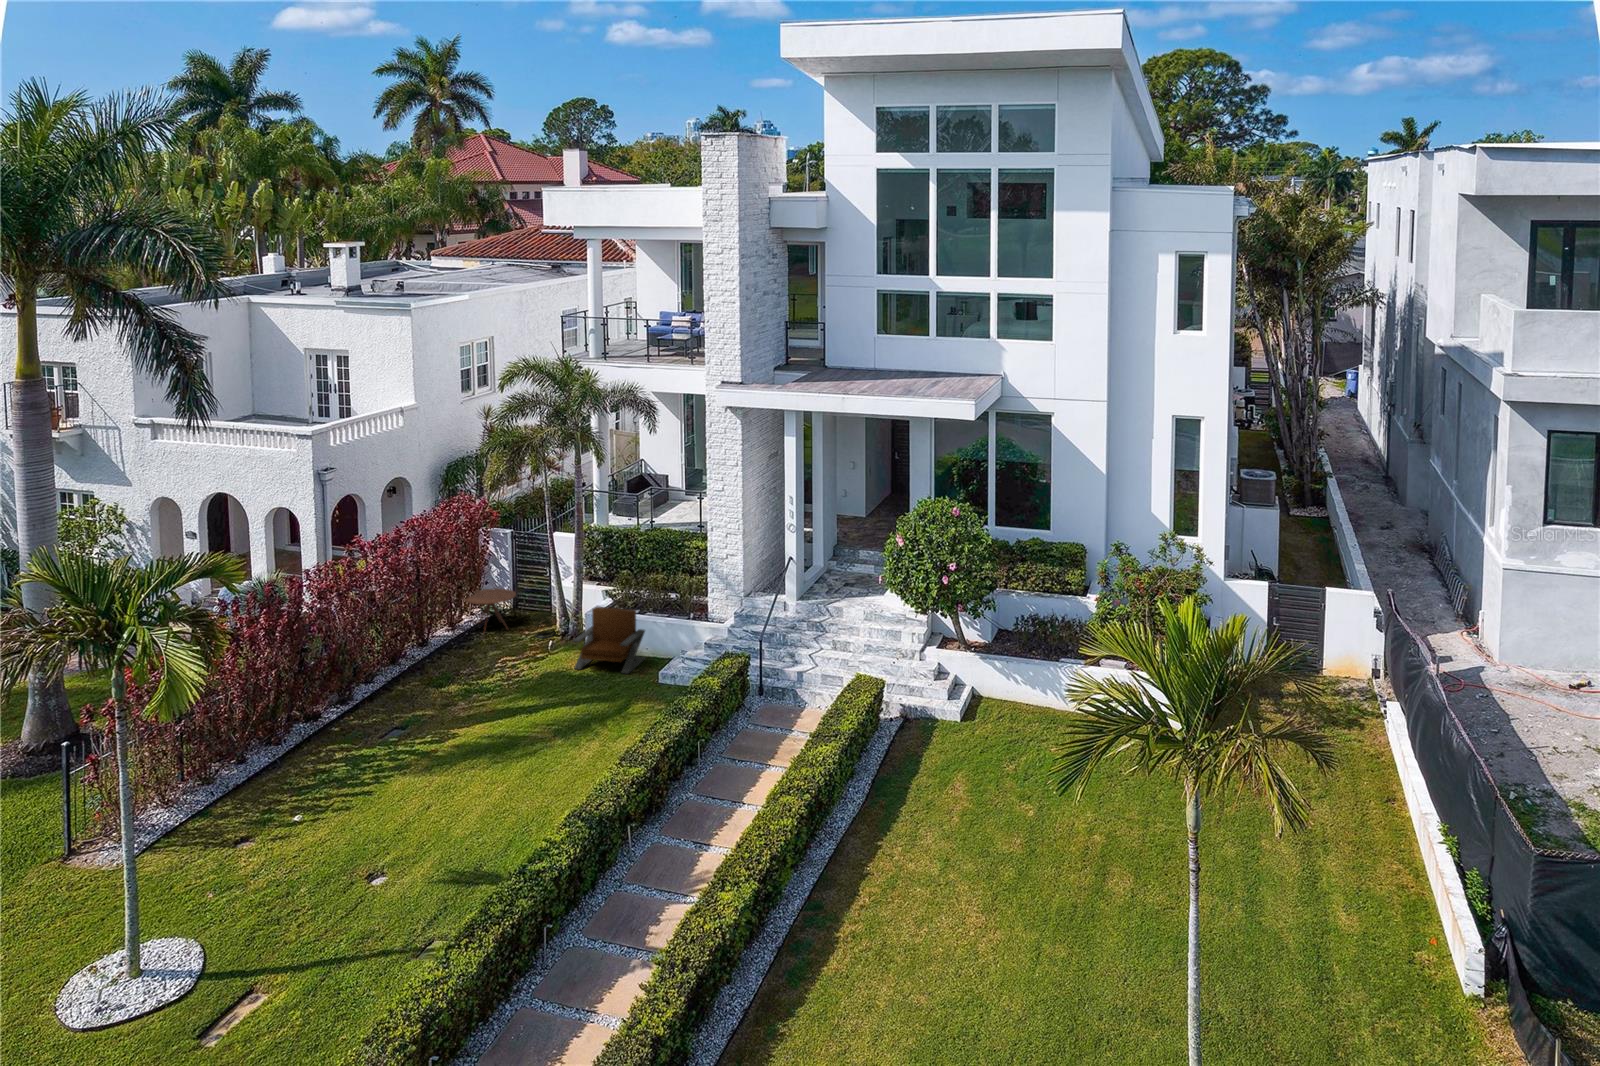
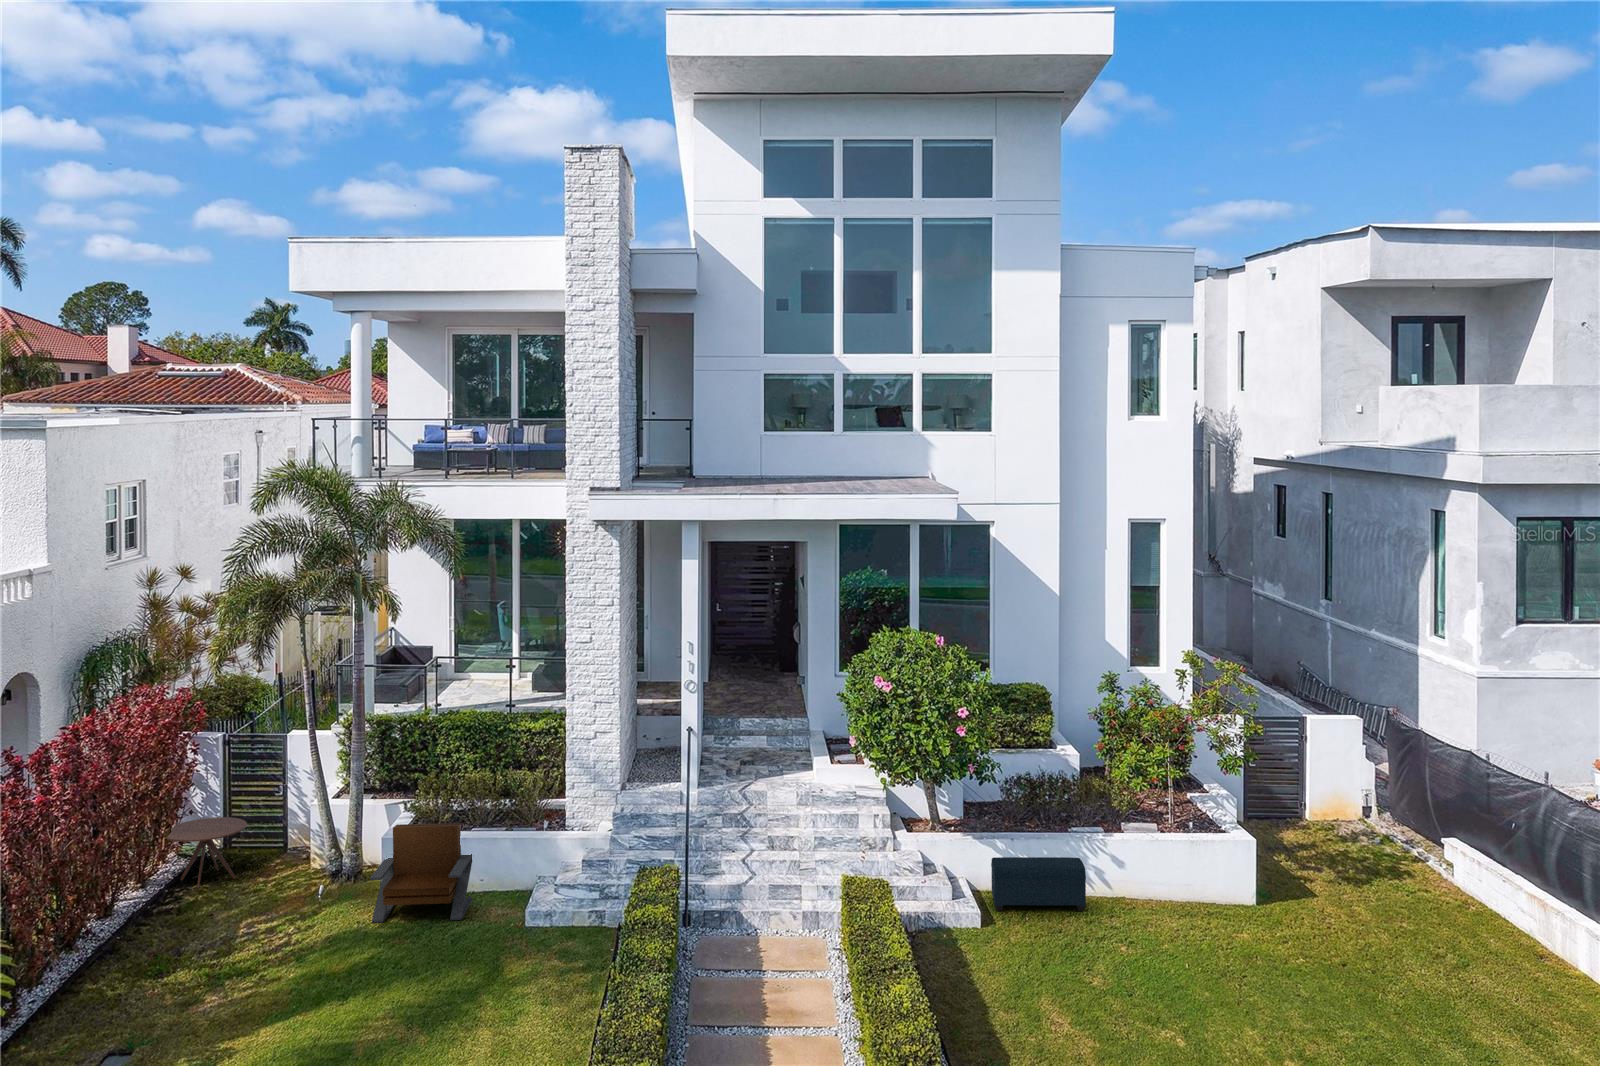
potted tree: present [532,607,553,638] -> none [274,830,314,885]
bench: none [981,673,1053,719] -> present [991,857,1086,911]

